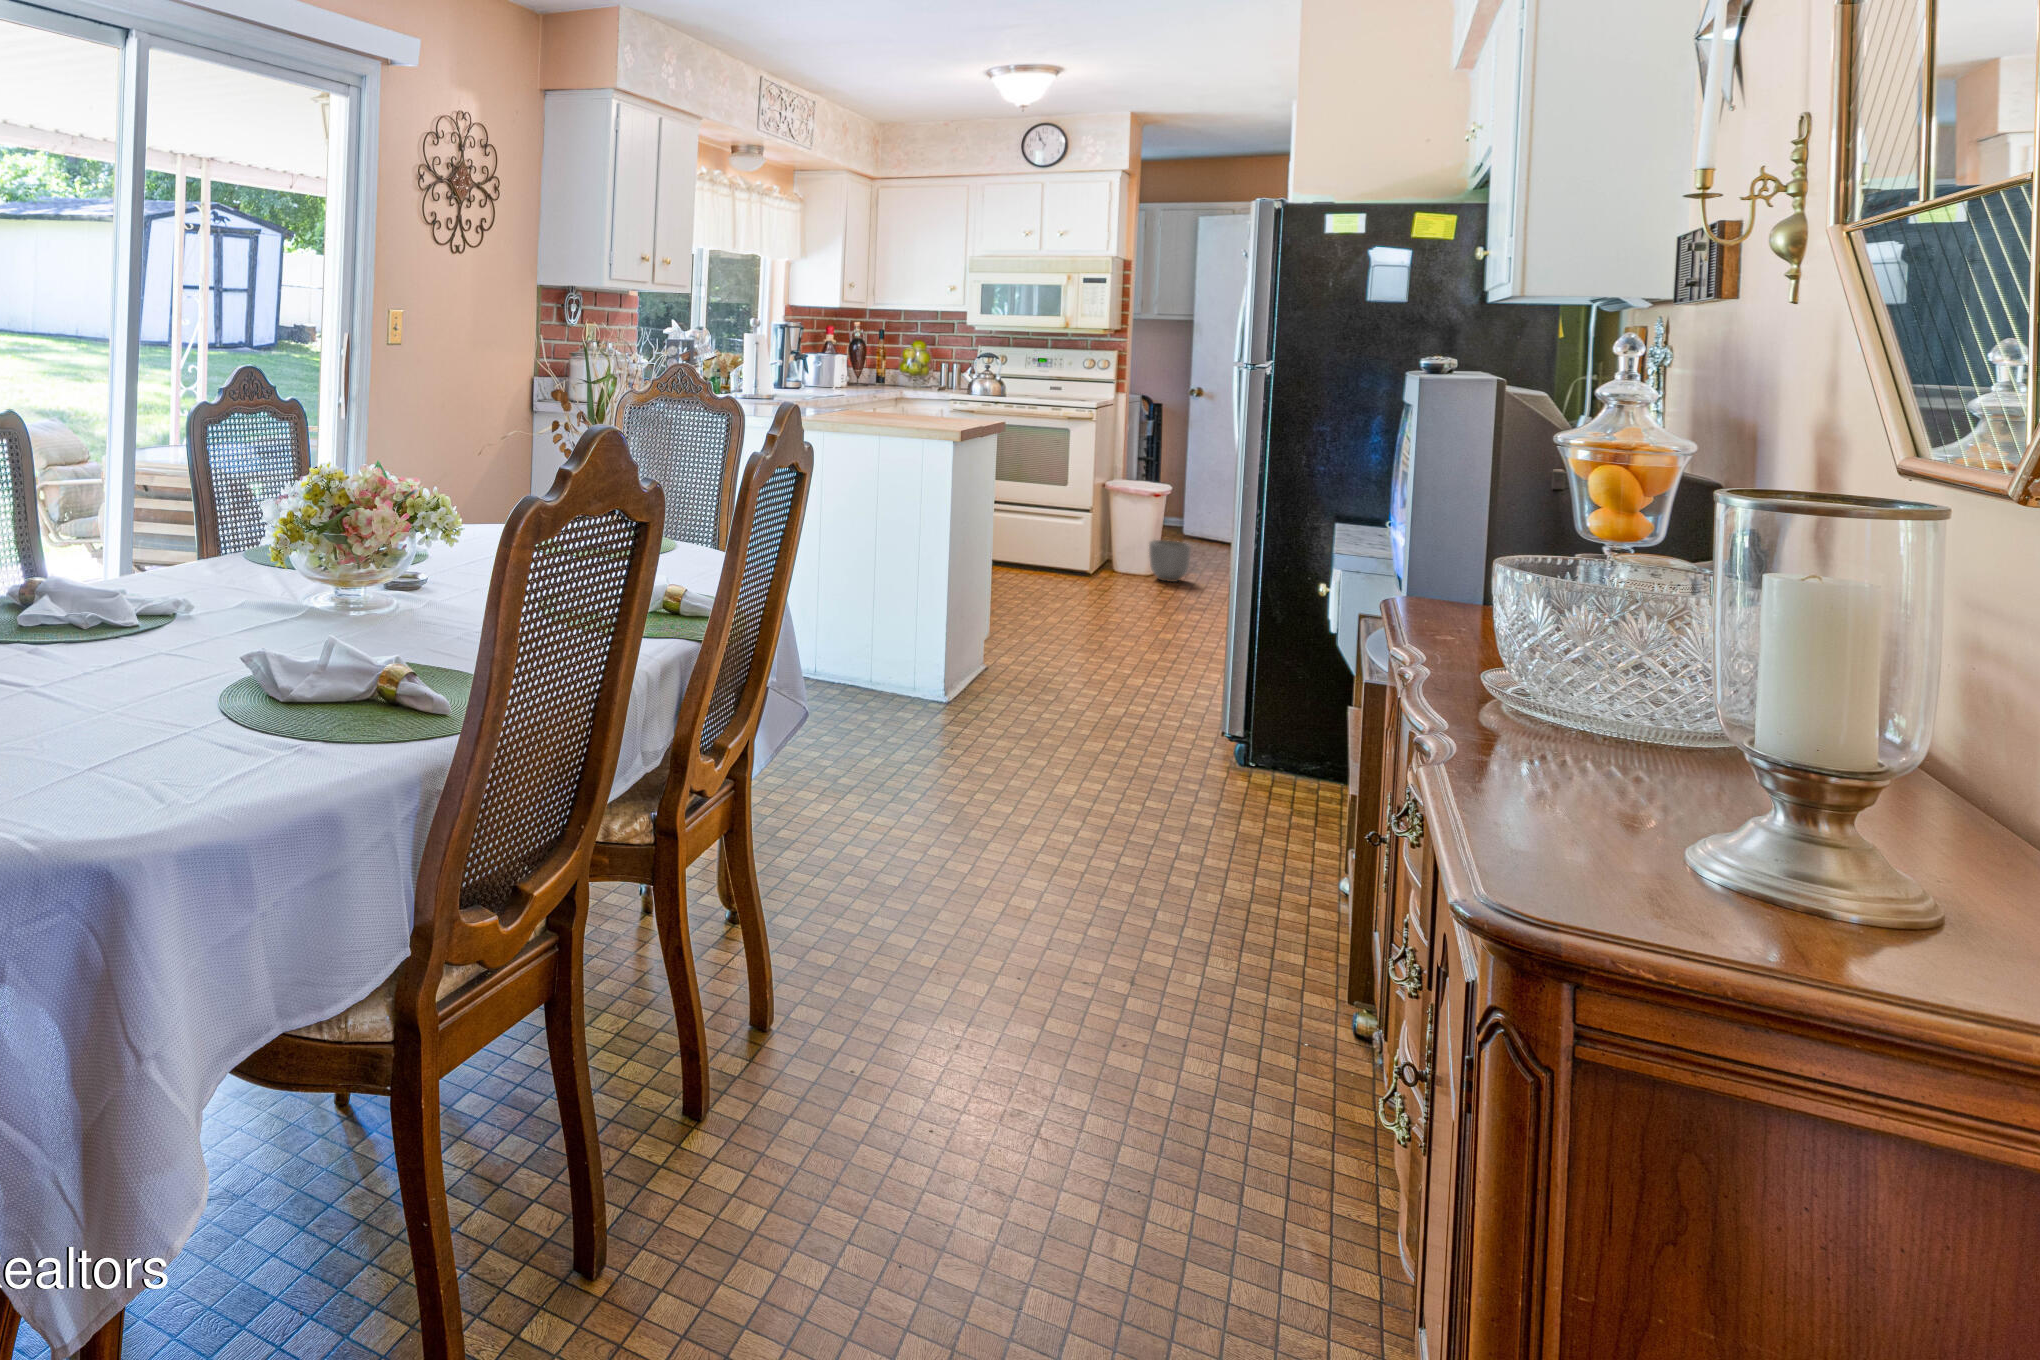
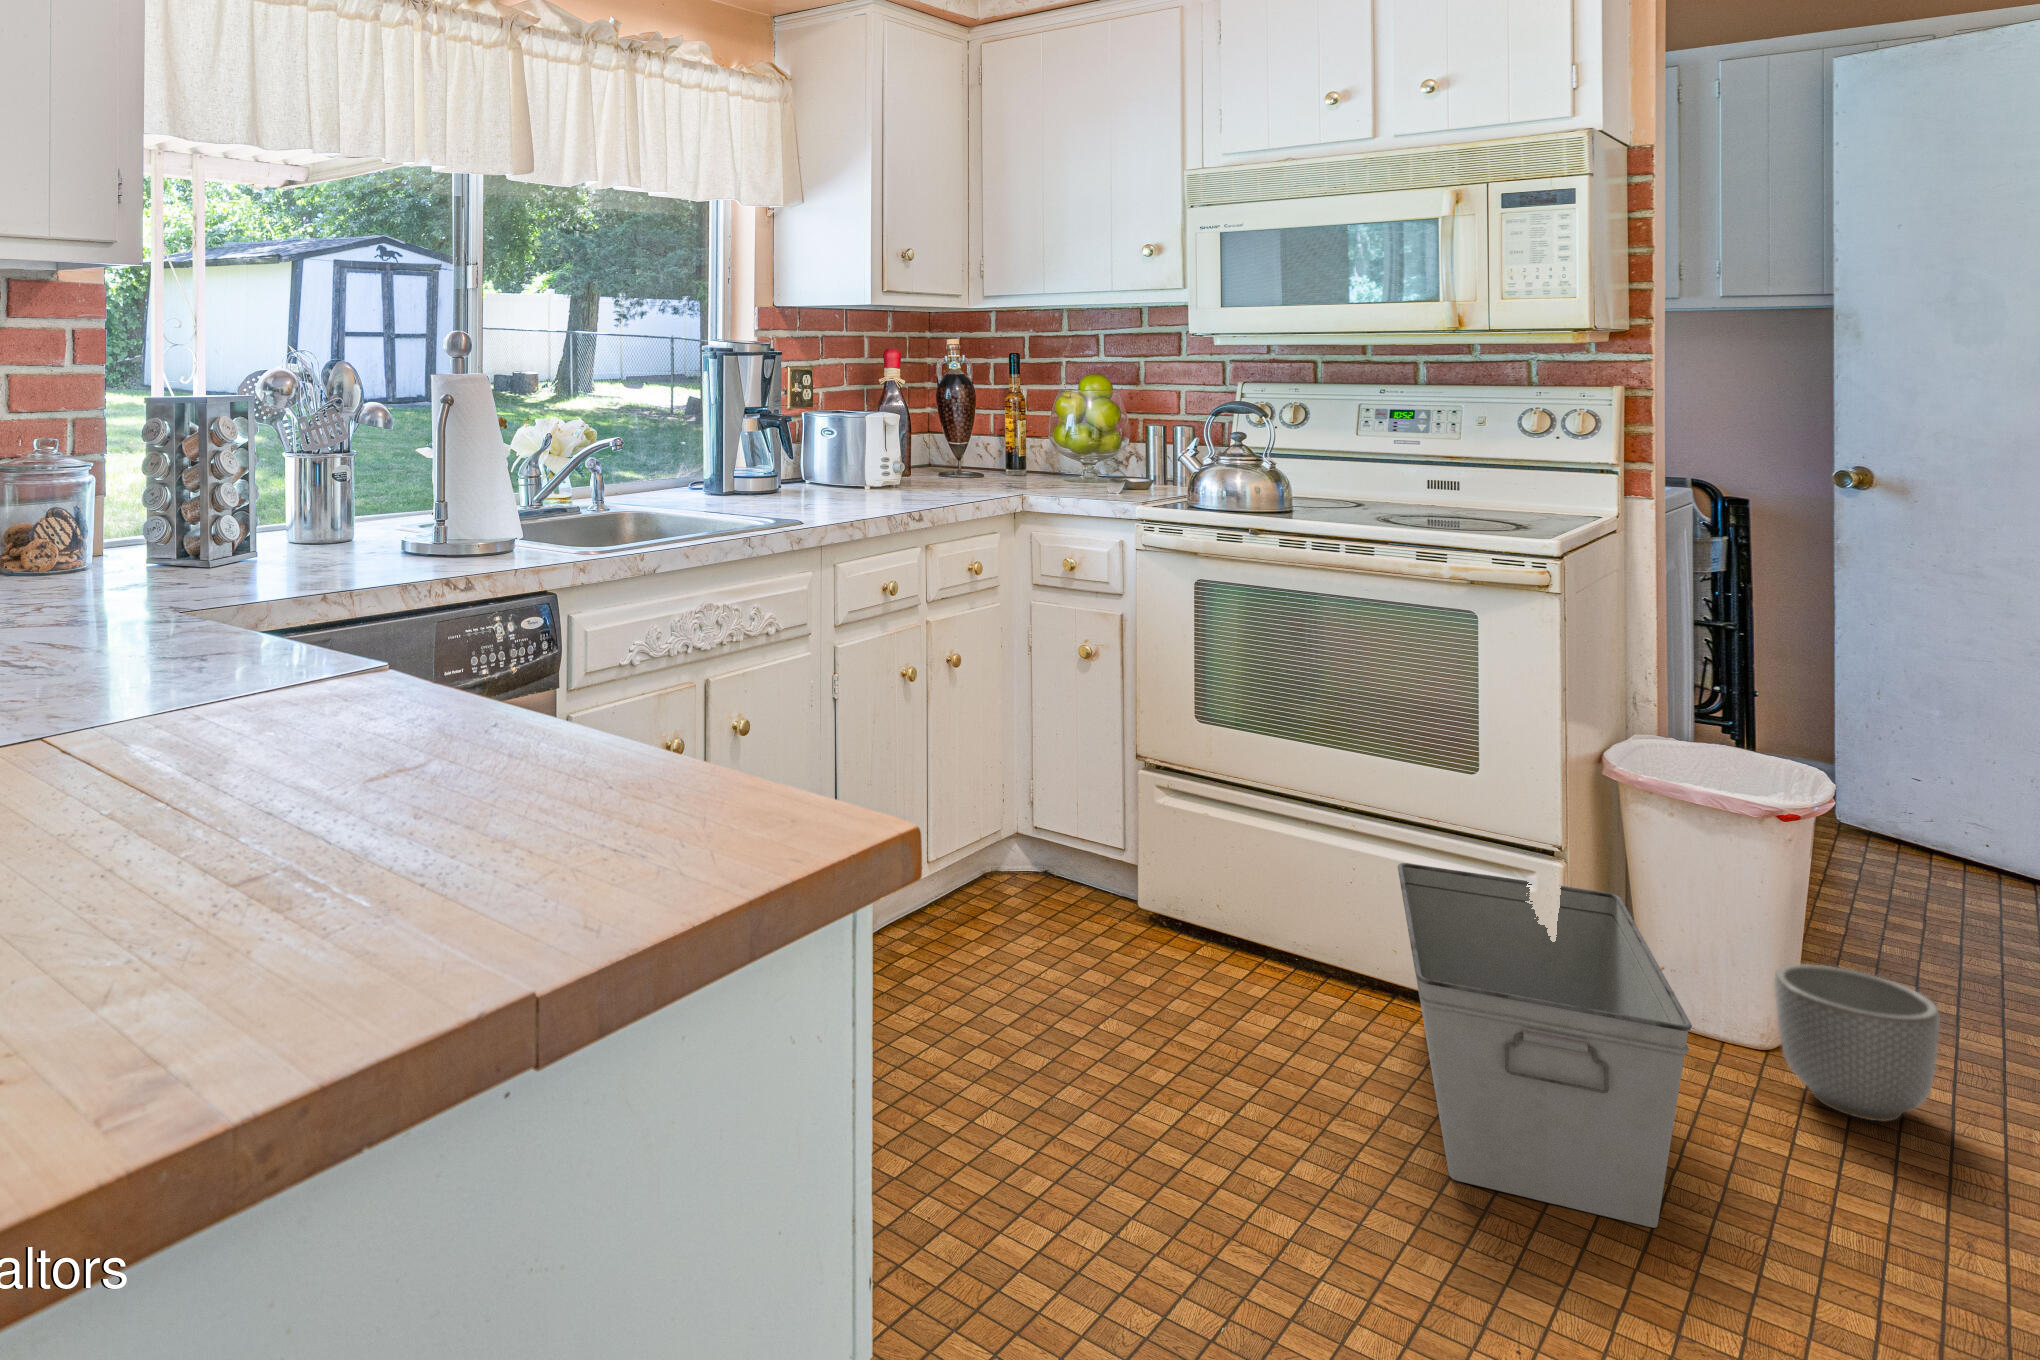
storage bin: none [1041,515,1123,596] -> present [1398,863,1692,1228]

